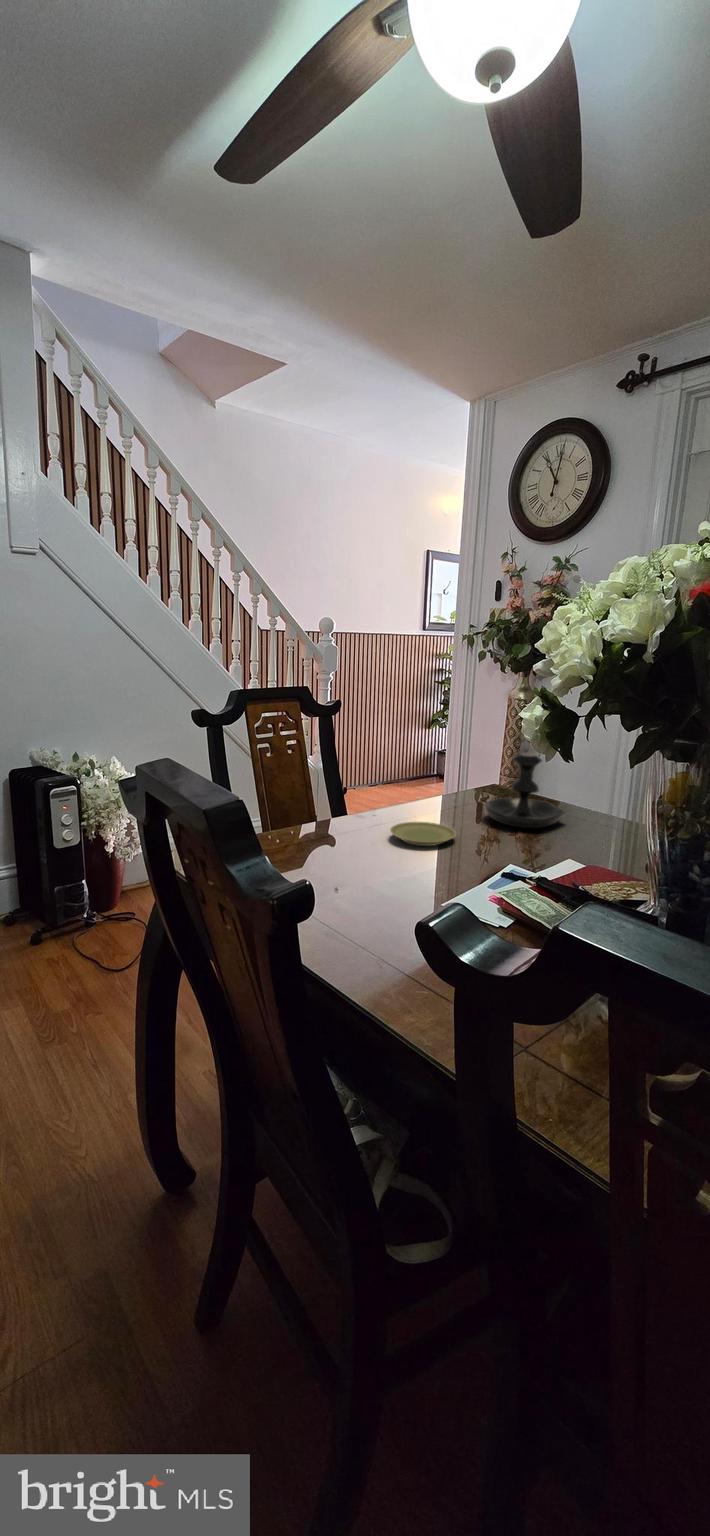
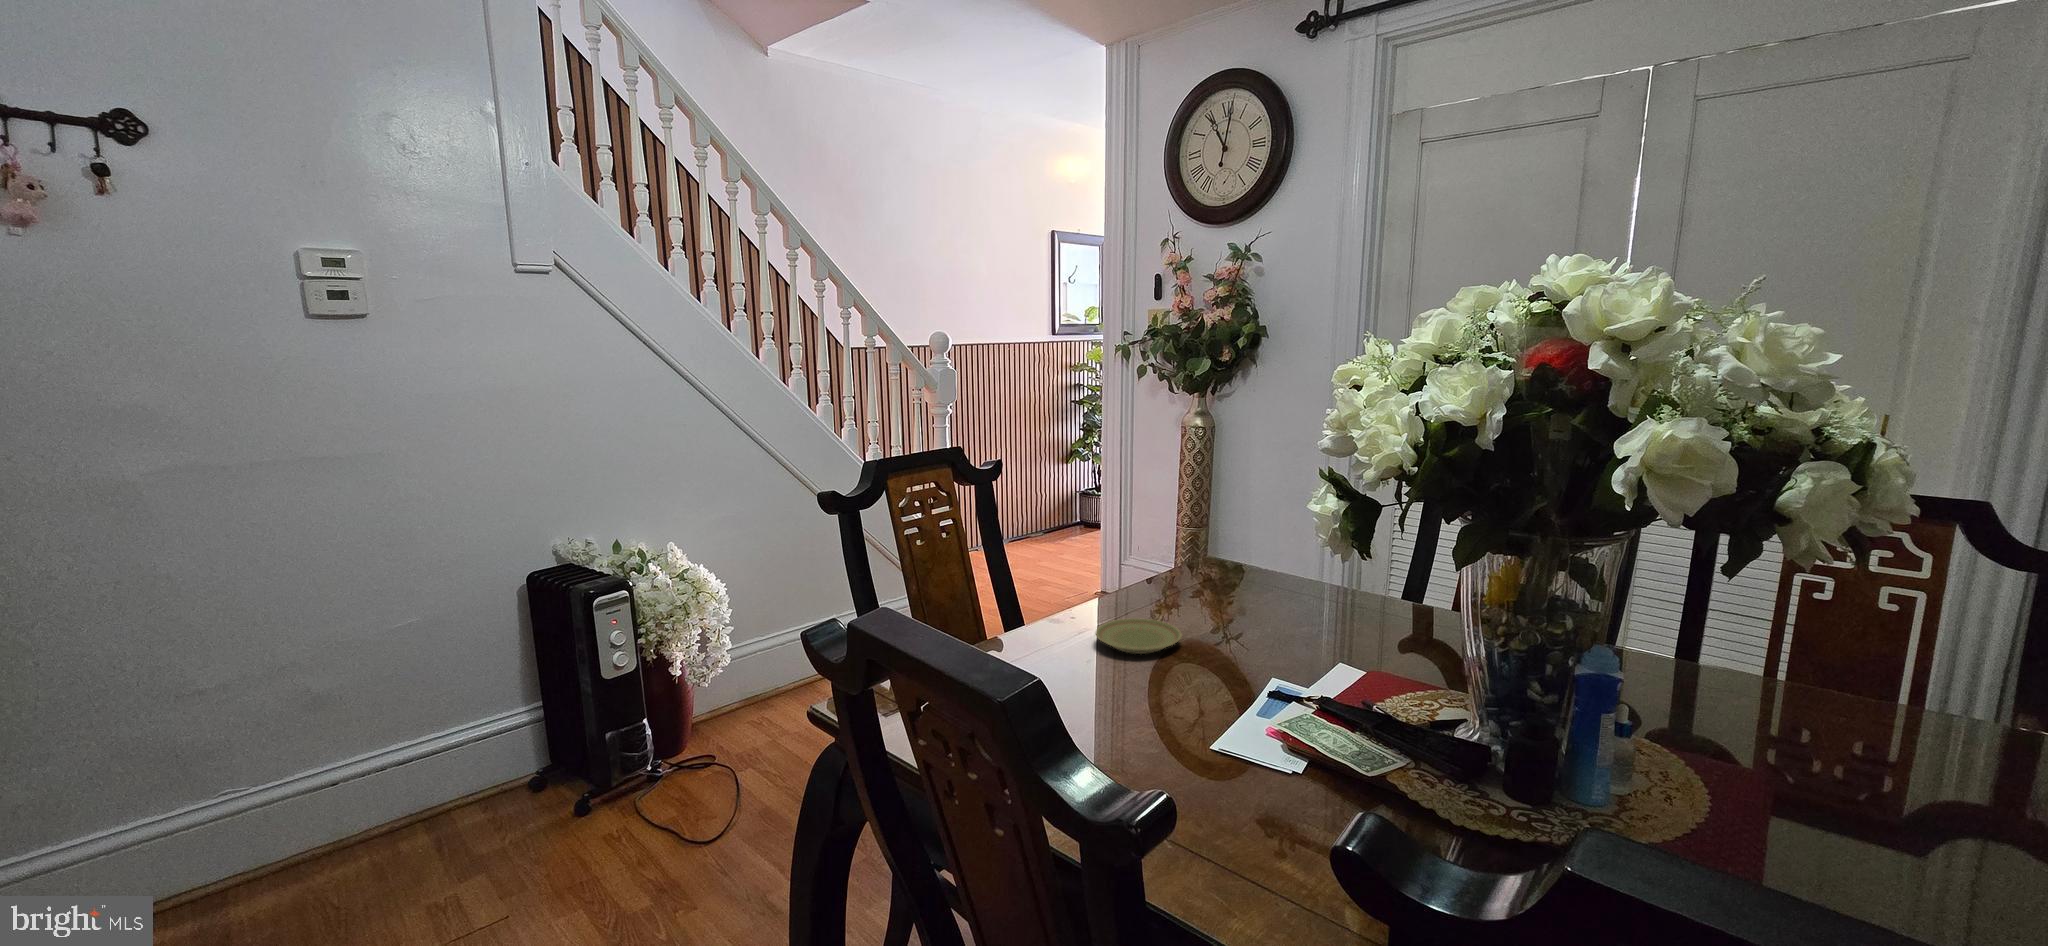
candle holder: present [485,732,567,828] -> none [1203,461,1309,615]

